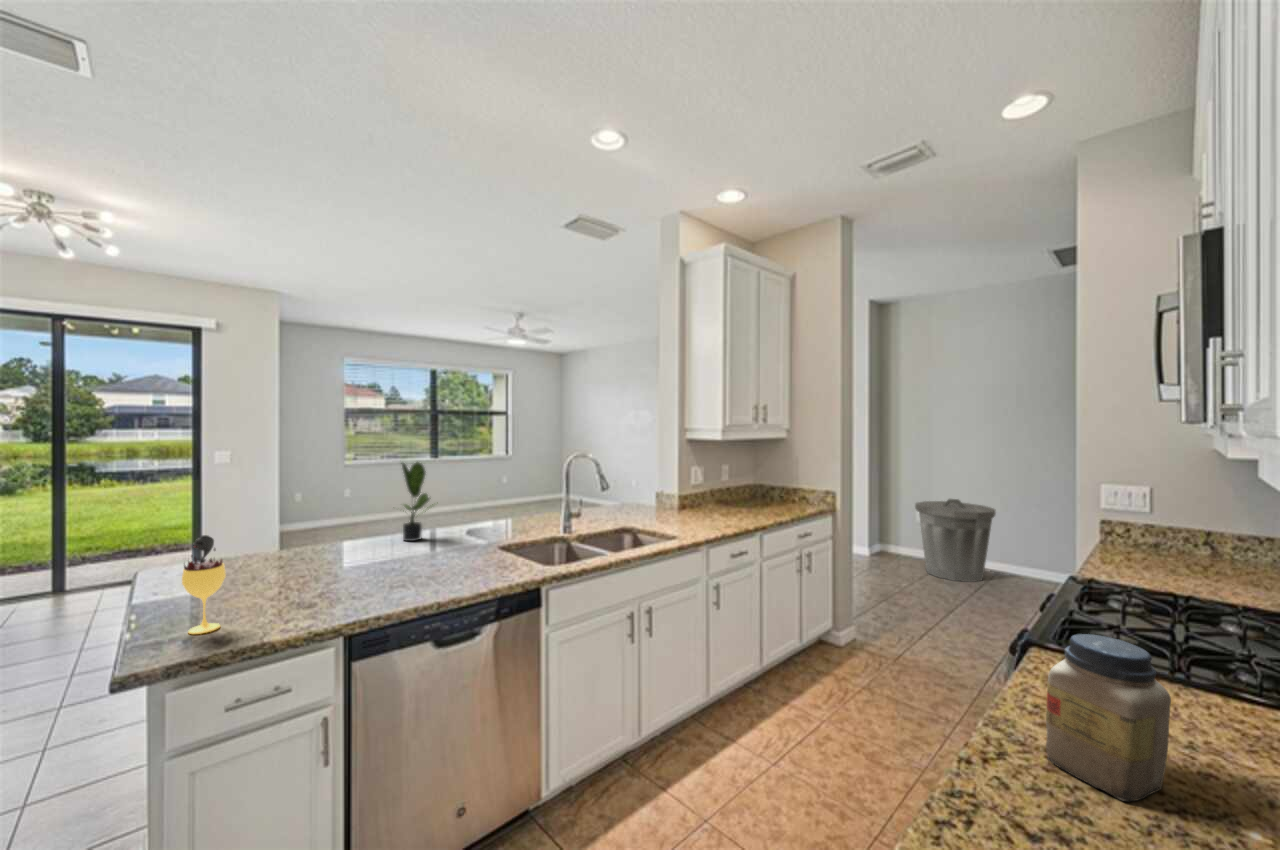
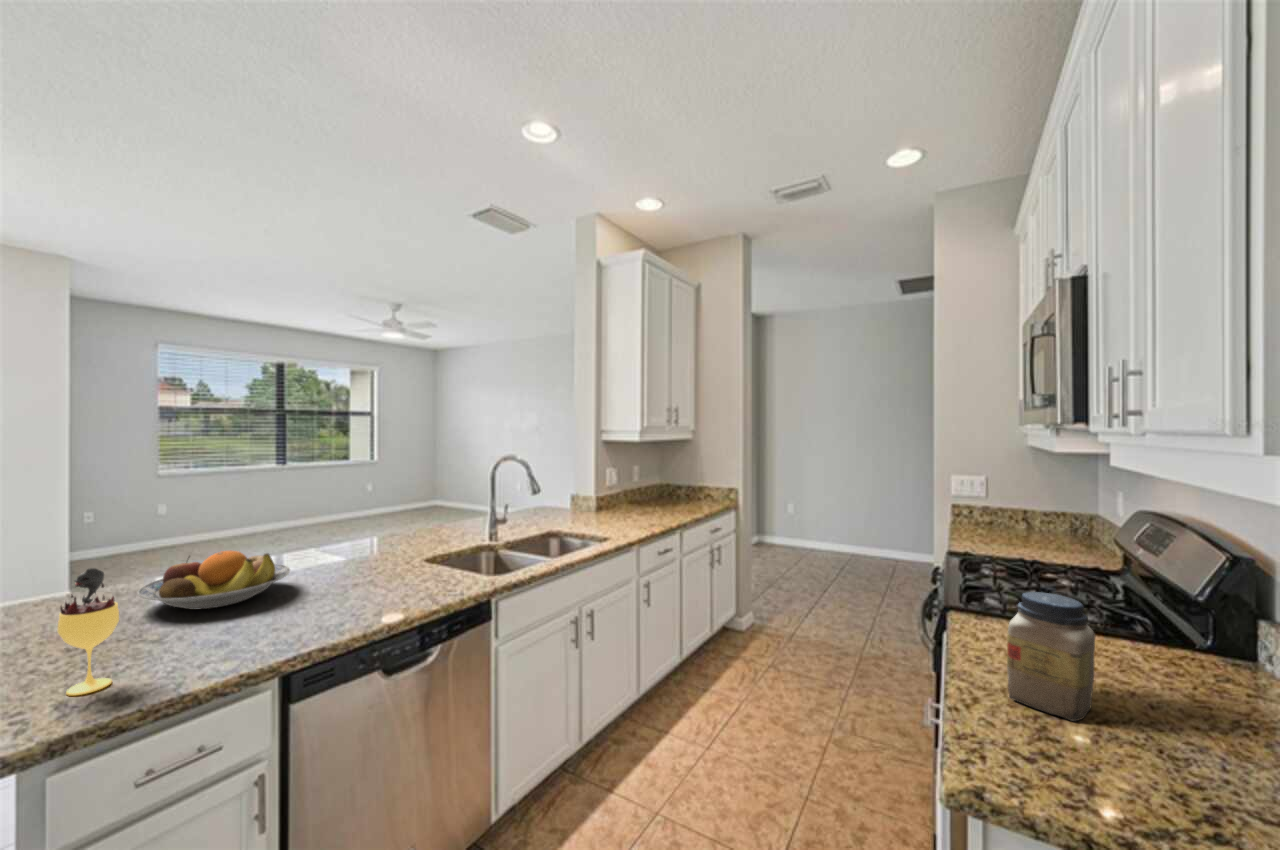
potted plant: present [402,462,433,541] -> none [295,470,352,562]
trash can: present [915,499,996,582] -> none [787,492,851,564]
fruit bowl: none [261,527,377,575] -> present [137,551,290,609]

